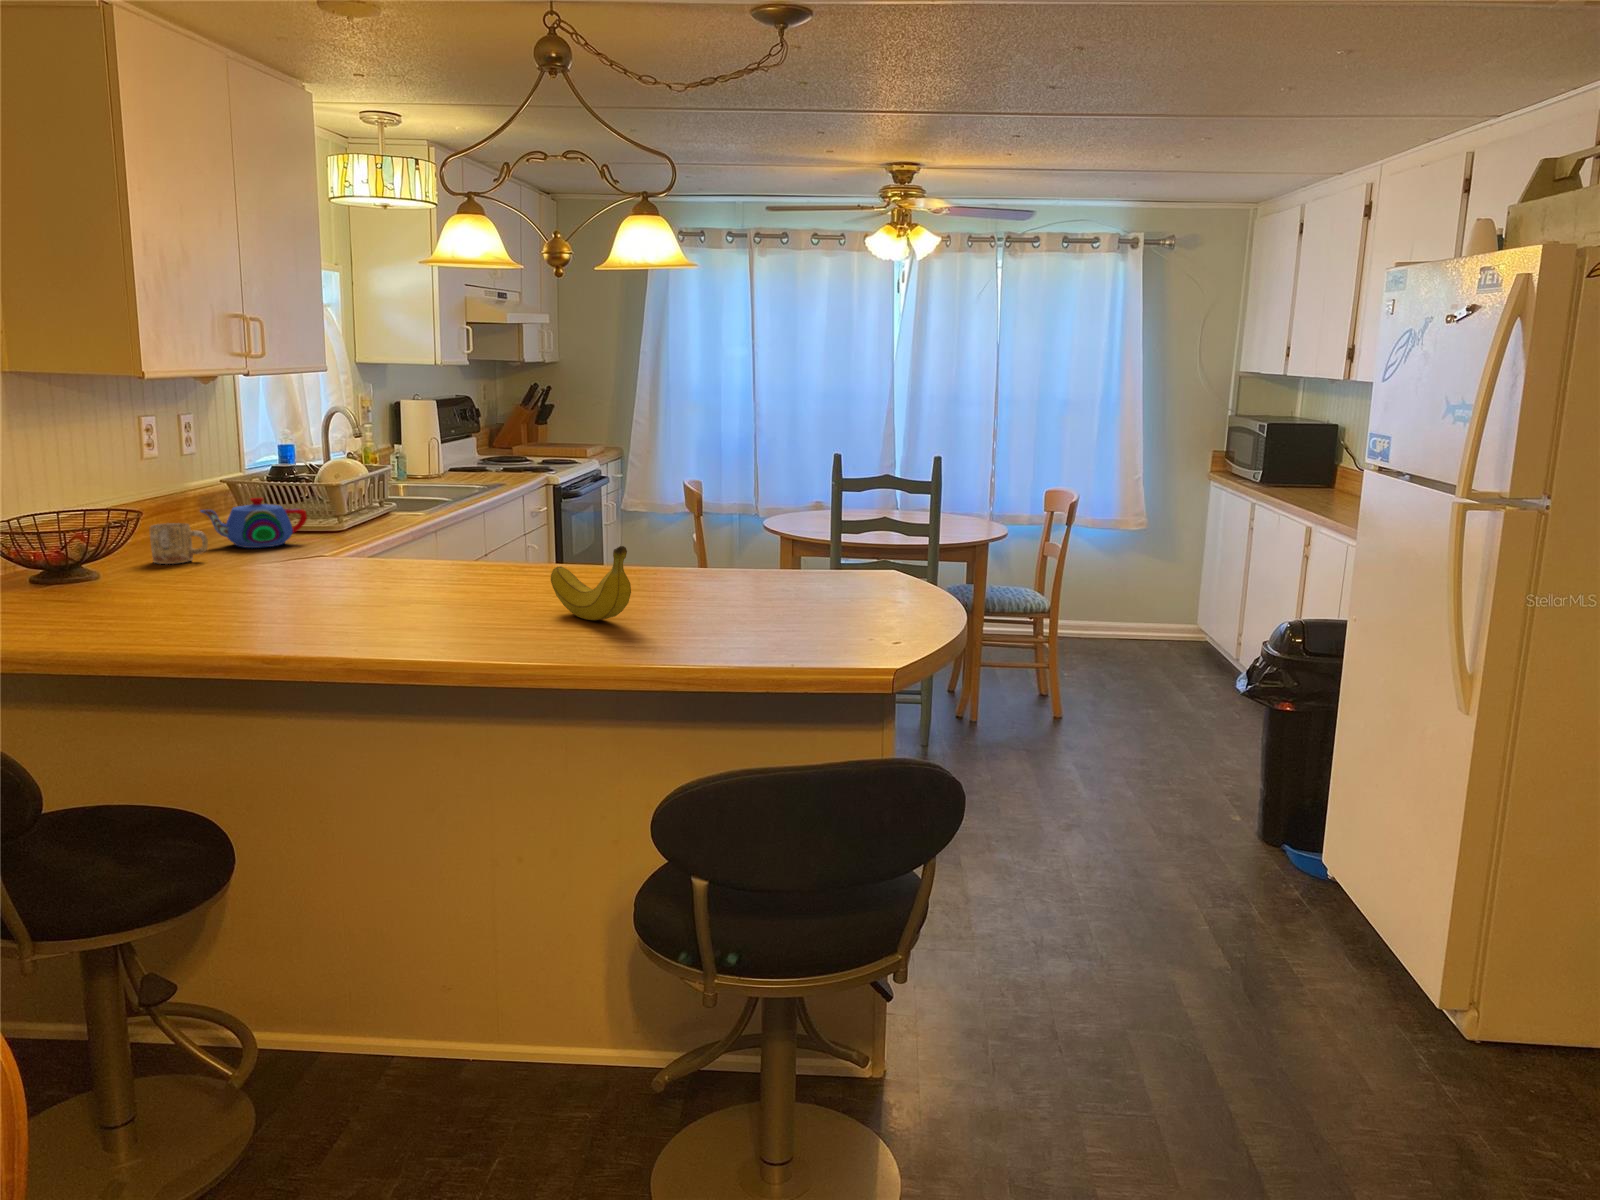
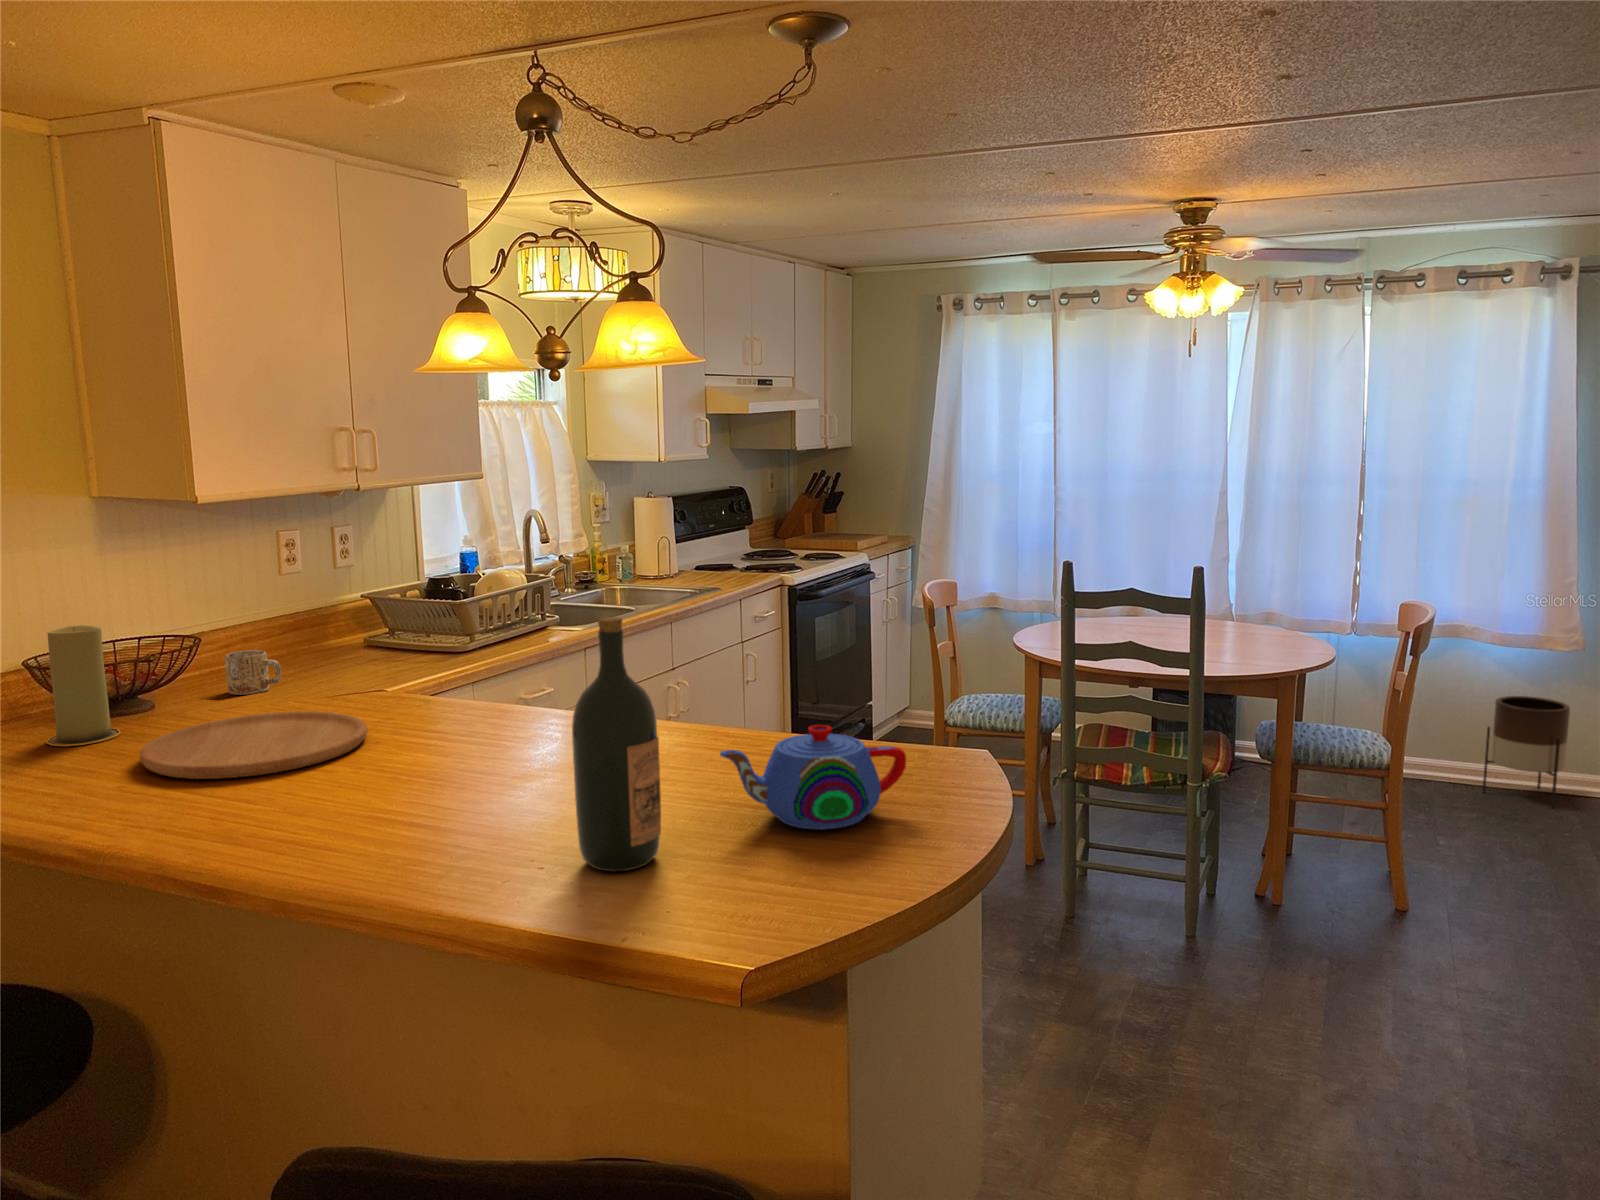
wine bottle: none [711,444,771,622] -> present [572,617,661,872]
candle: none [71,484,140,594] -> present [46,625,121,746]
teapot: present [201,498,307,548] -> present [720,725,906,829]
fruit: present [551,546,631,620] -> none [418,756,469,847]
cutting board: none [211,559,405,603] -> present [140,711,367,779]
planter: none [1079,564,1137,644] -> present [1482,696,1570,808]

